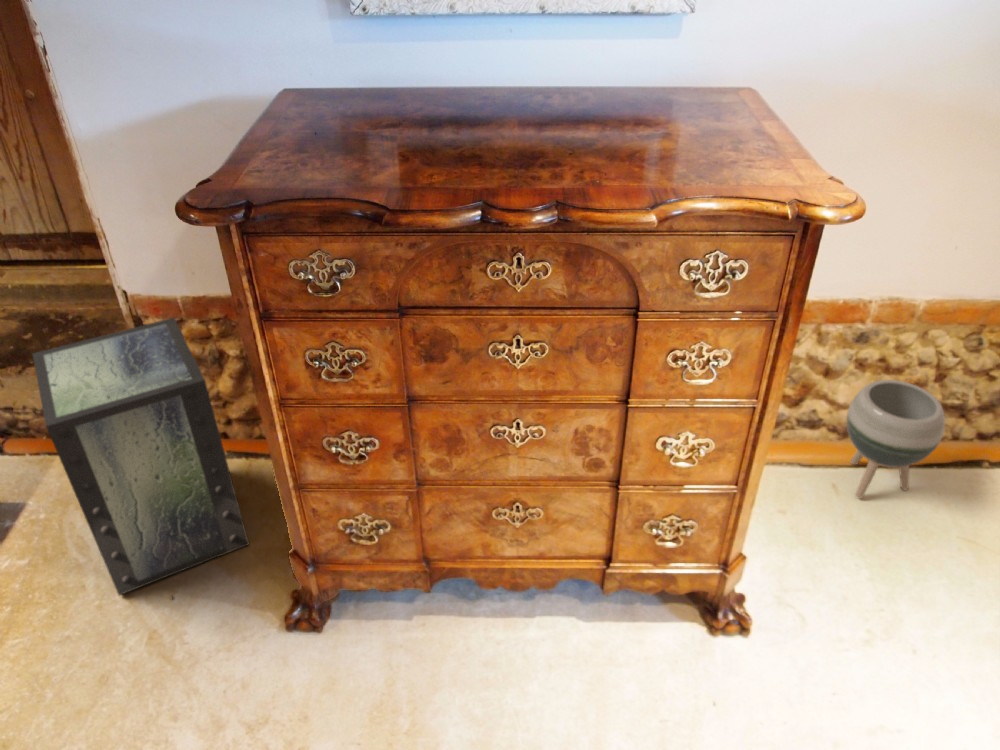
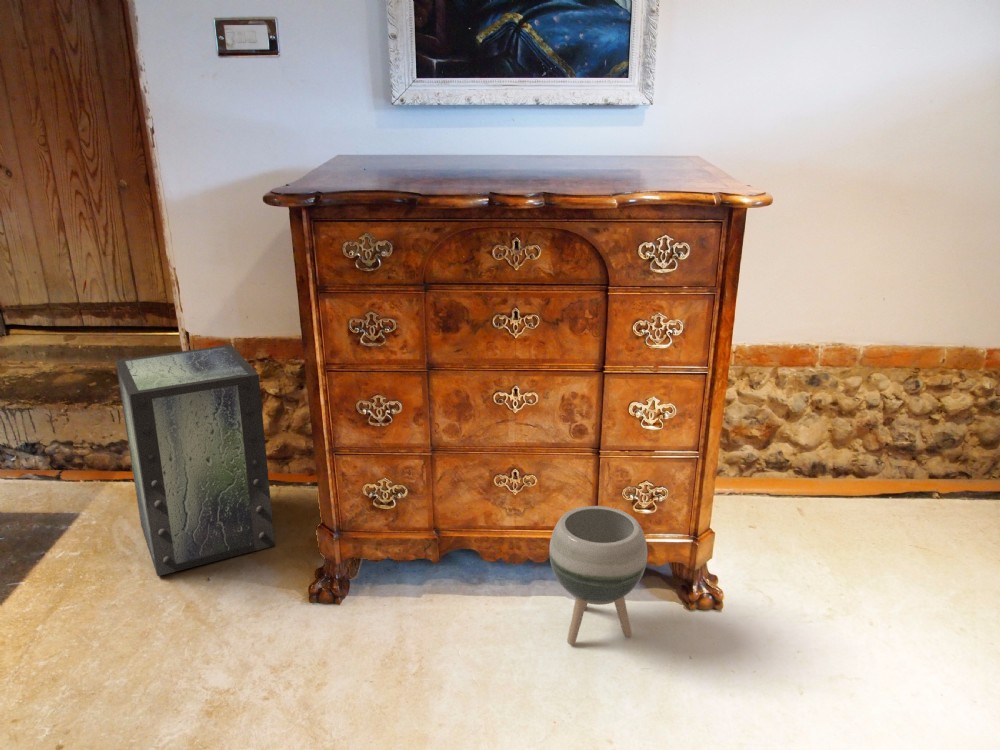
planter: present [847,380,945,498] -> present [549,506,647,645]

